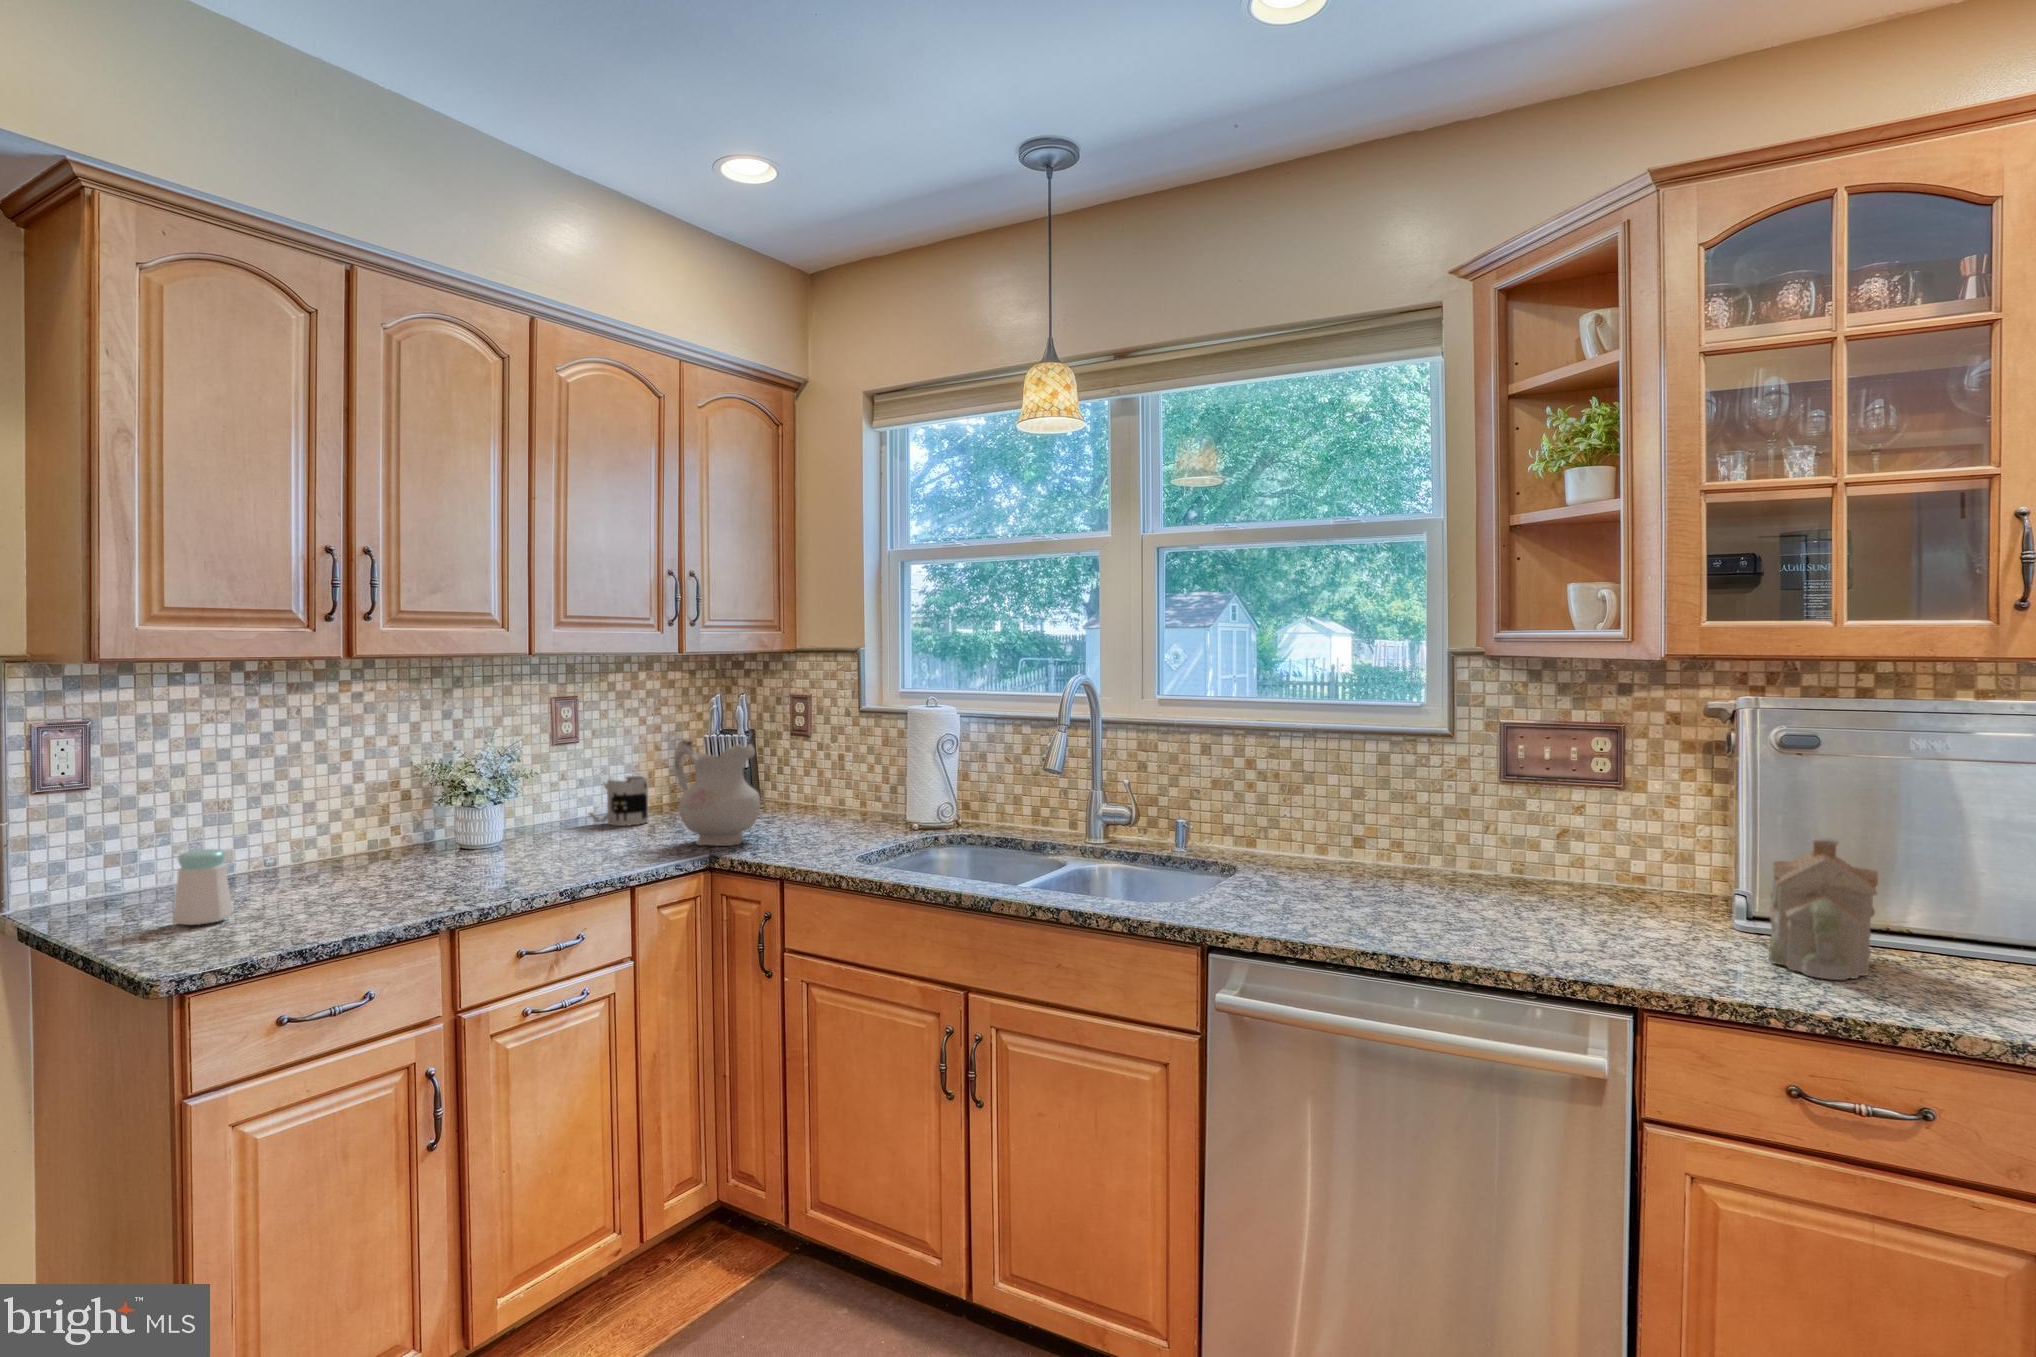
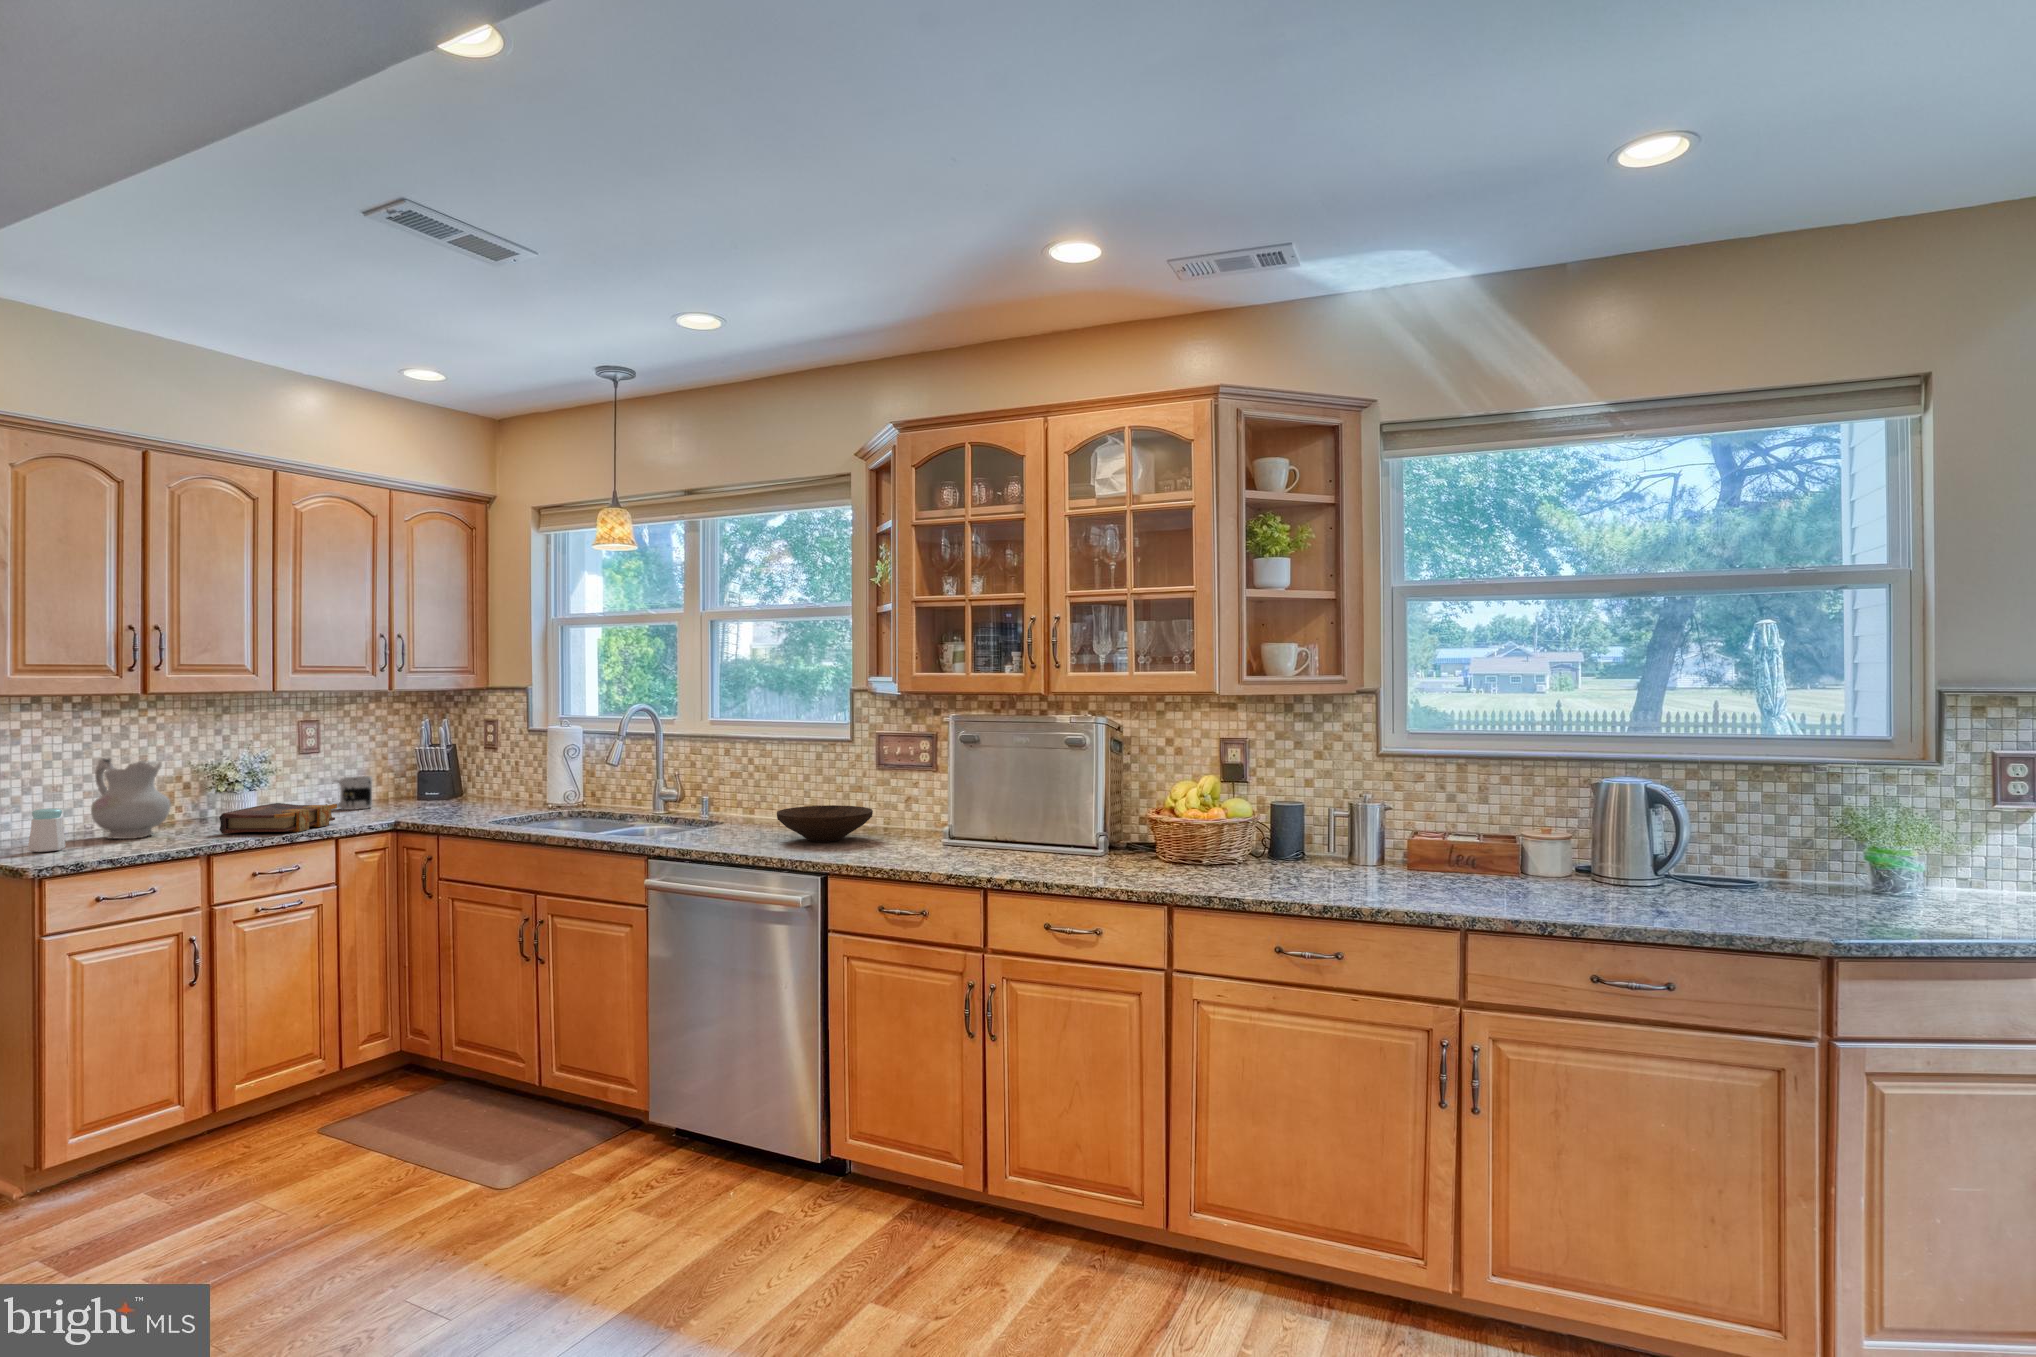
ceramic pitcher: present [673,740,760,846] -> present [91,758,171,839]
book: none [461,824,622,880] -> present [219,803,337,834]
teapot: present [1769,837,1878,980] -> none [913,787,968,854]
wooden bowl: none [1412,853,1609,930] -> present [777,805,873,842]

